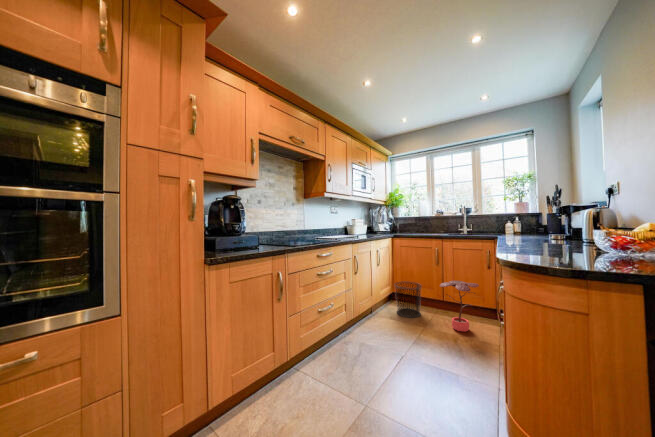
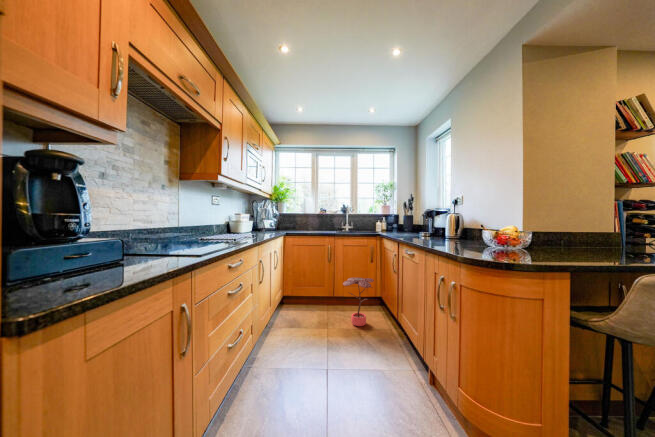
waste bin: present [395,282,421,317] -> none [292,284,321,323]

